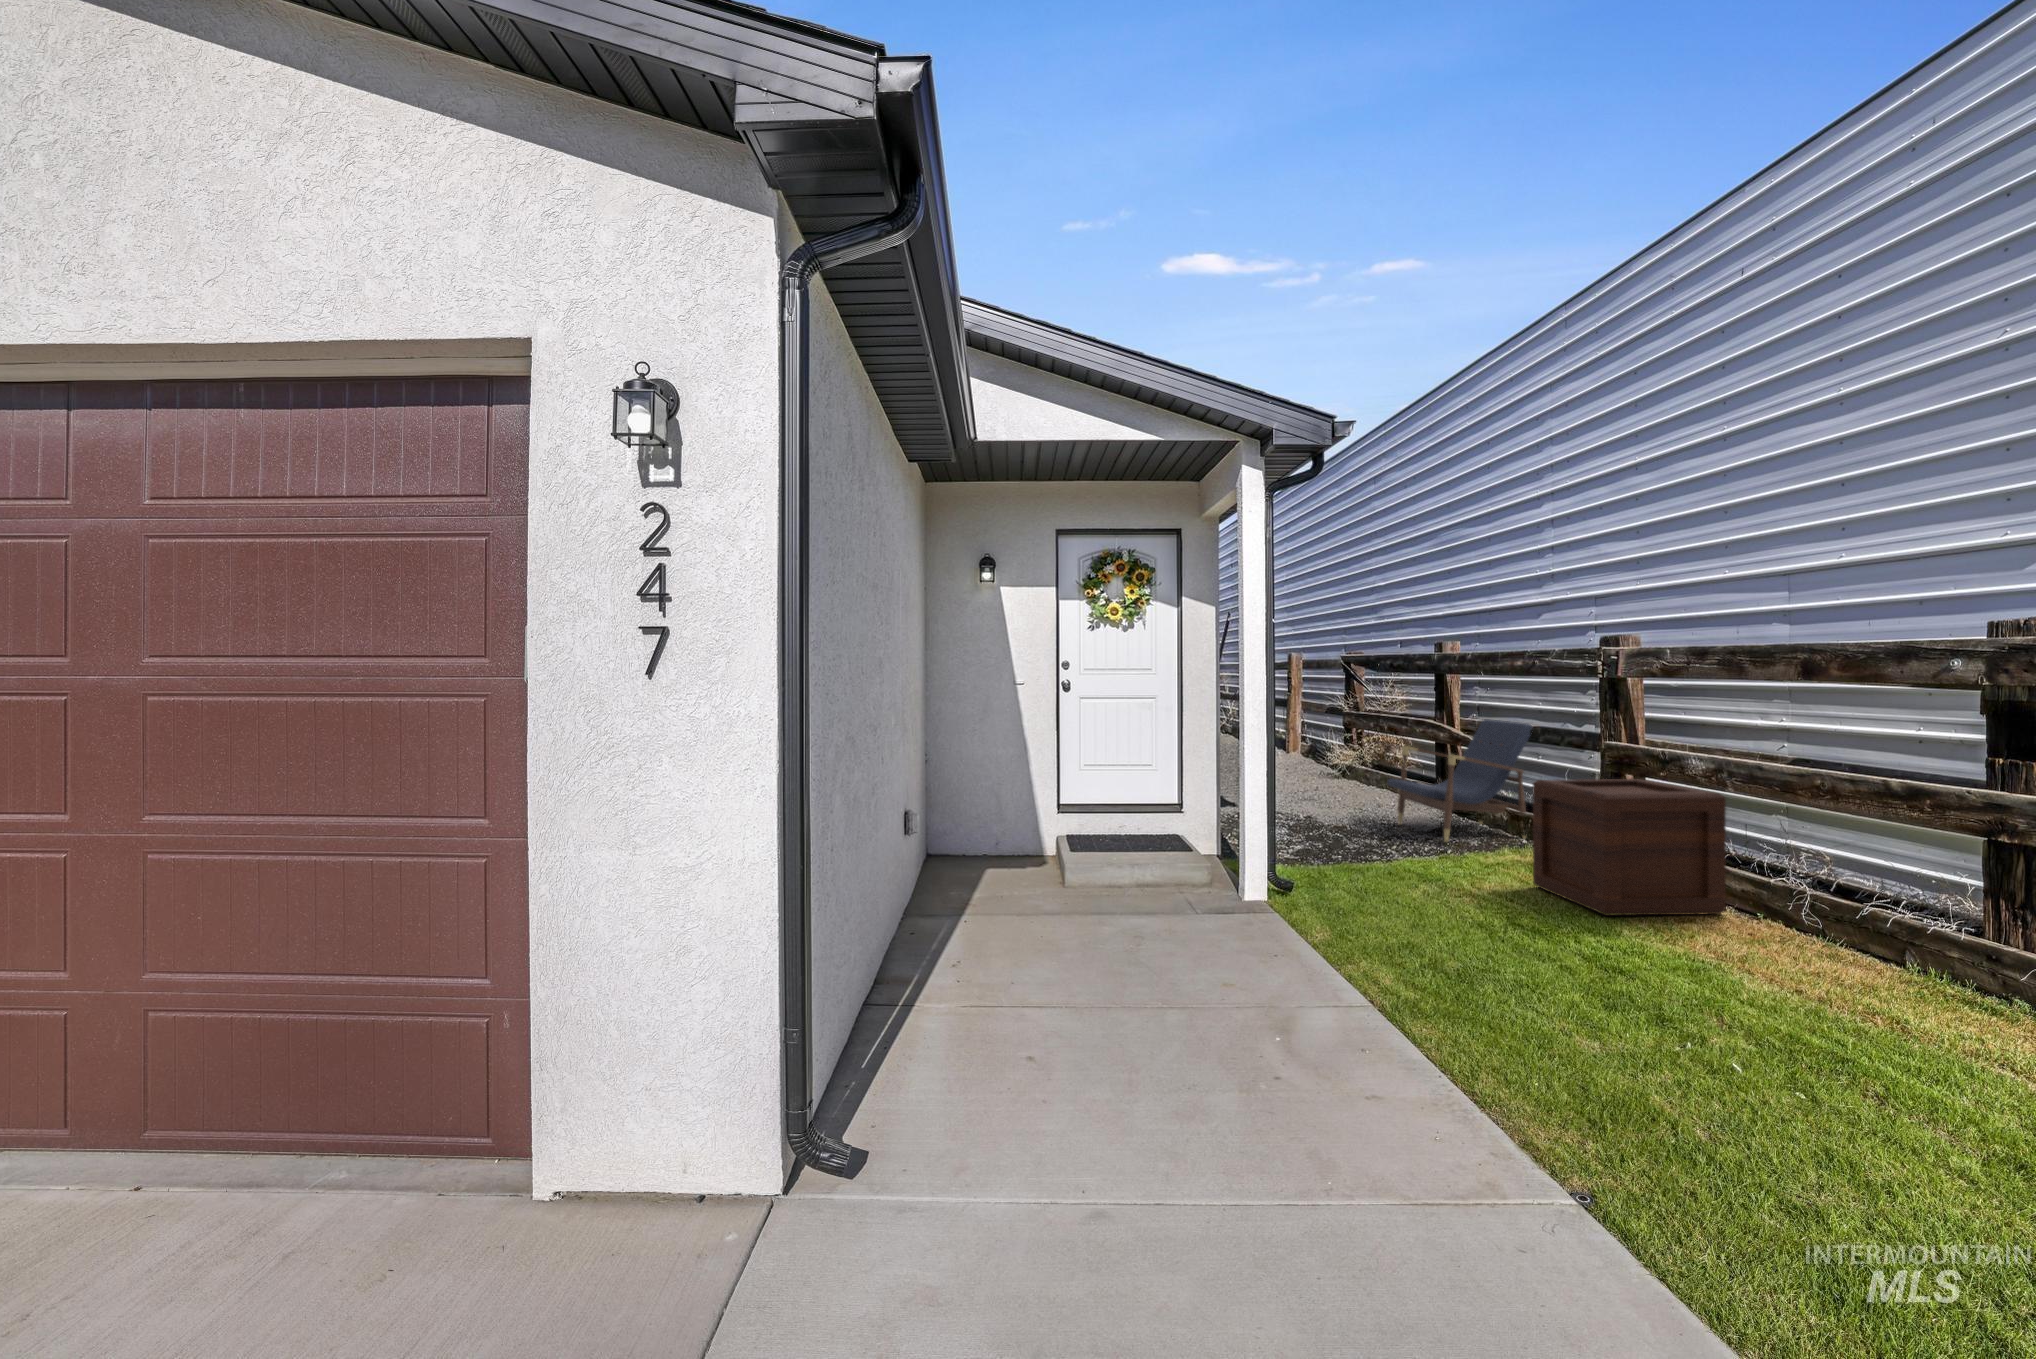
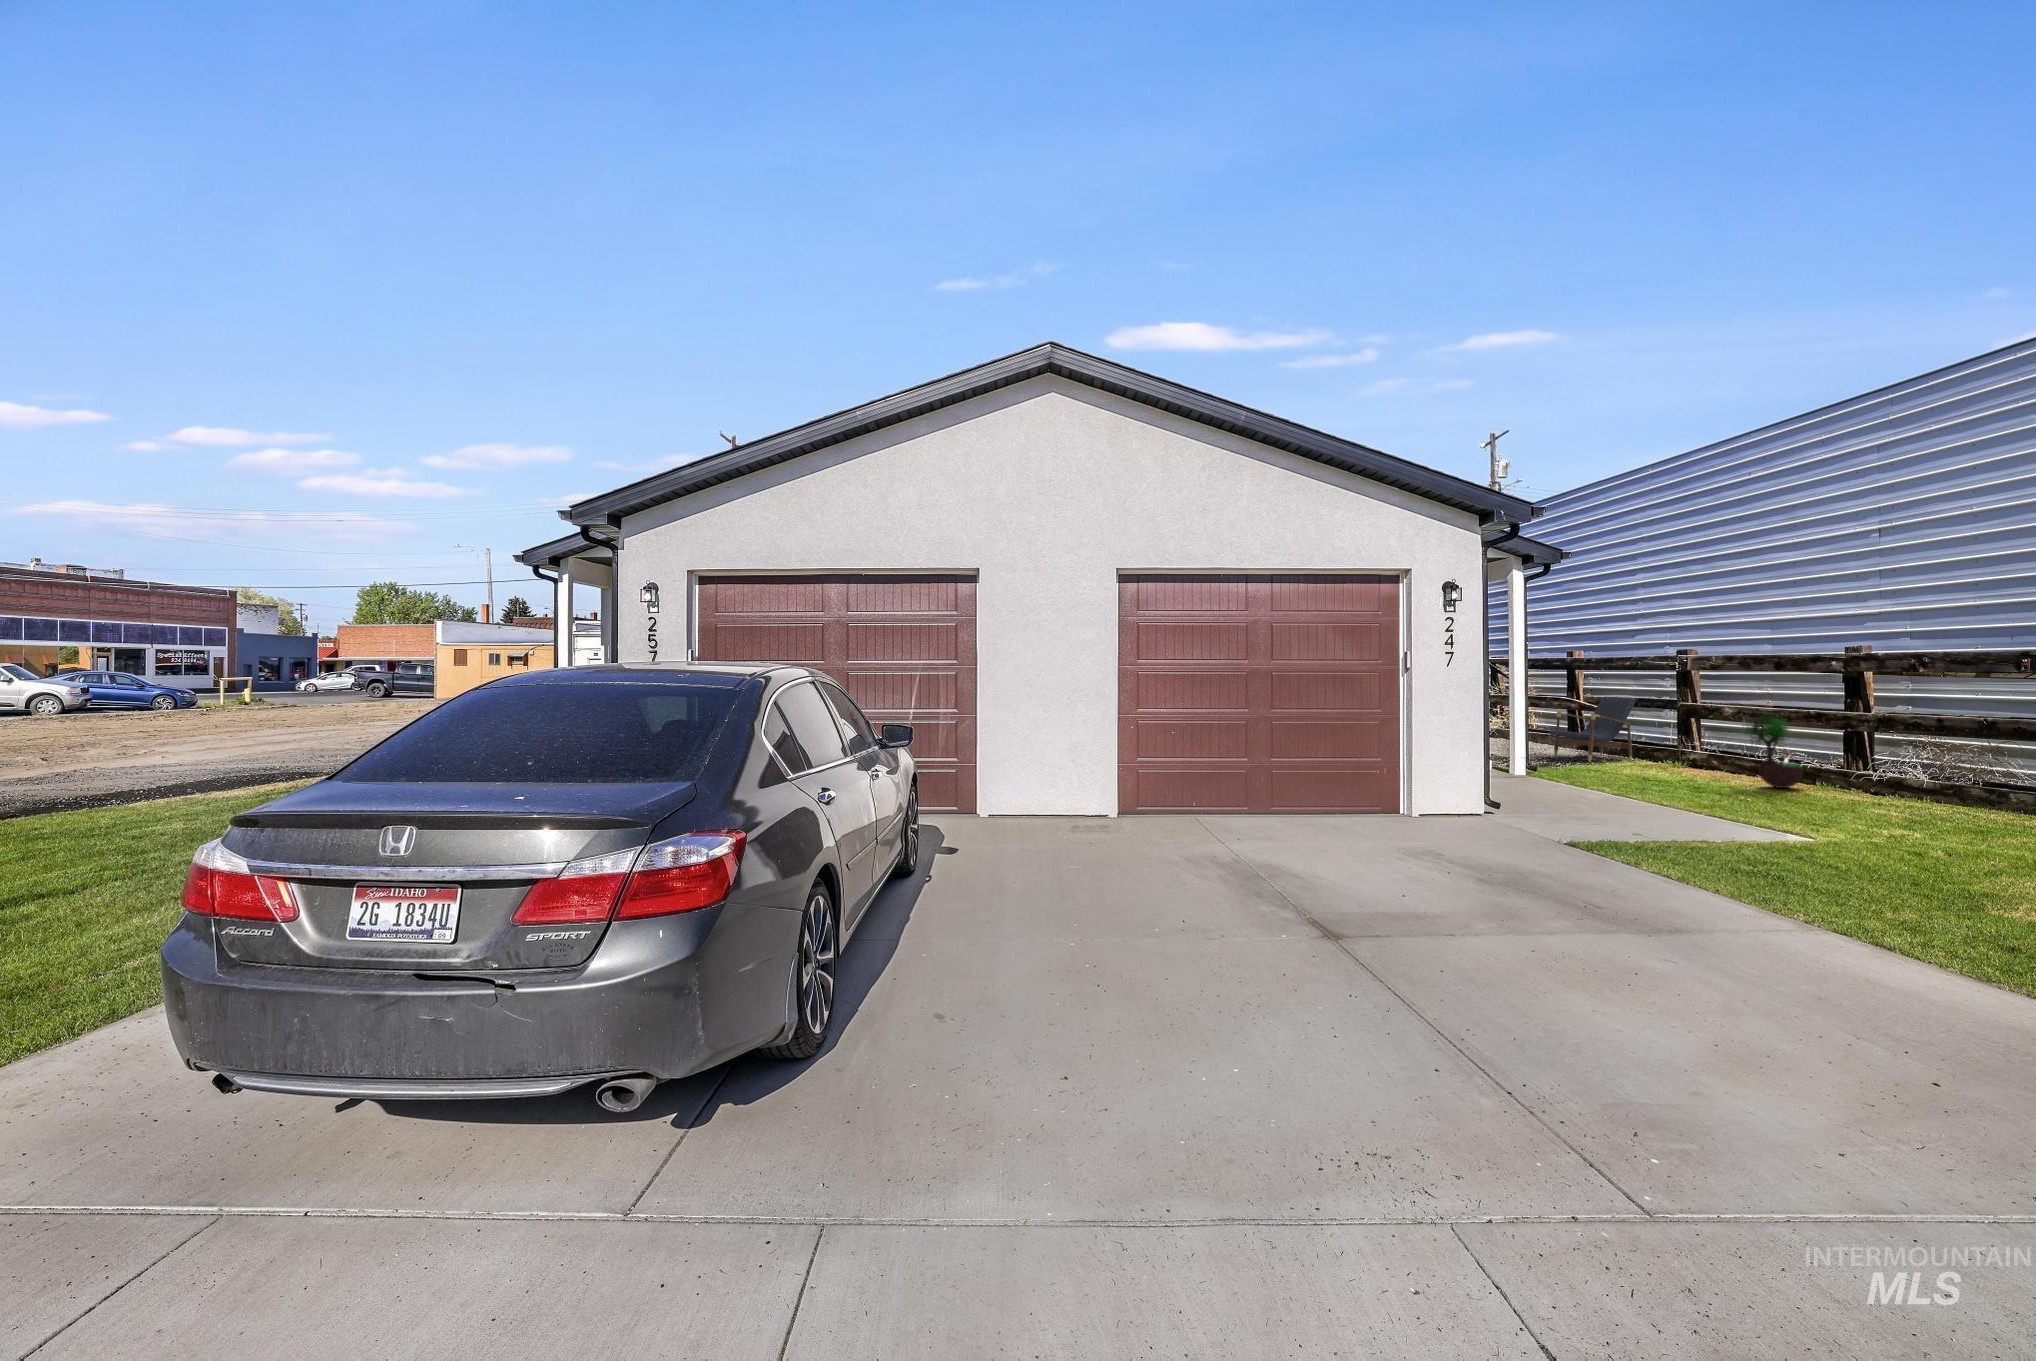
potted tree: none [1713,770,1876,962] -> present [1743,714,1803,788]
wooden crate: present [1533,779,1726,916] -> none [1648,721,1742,780]

